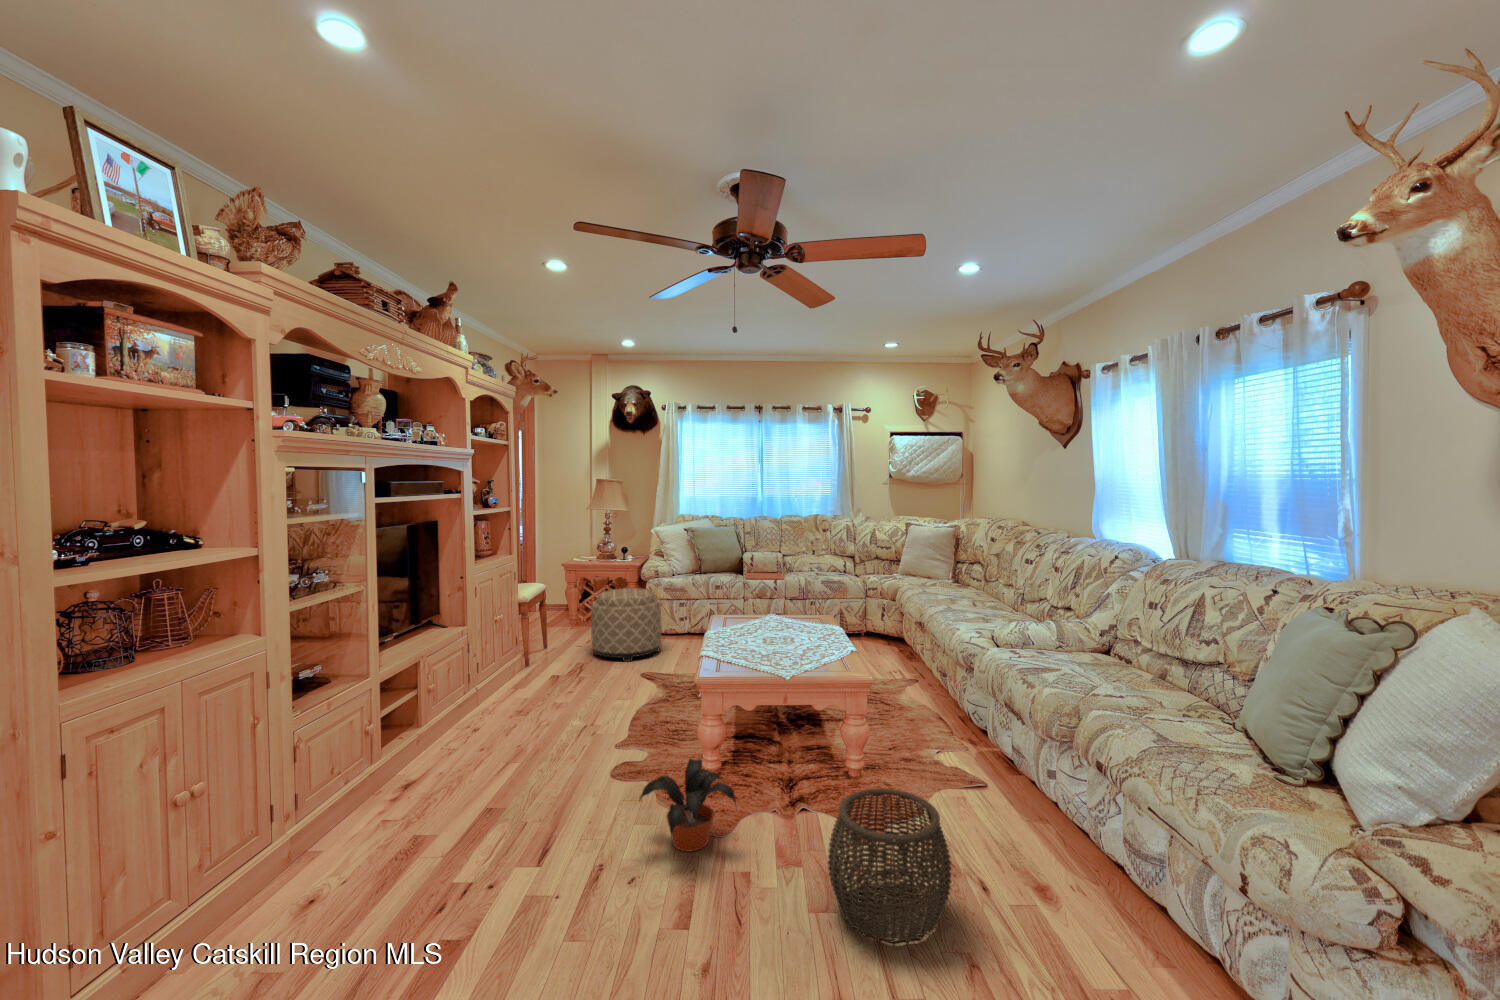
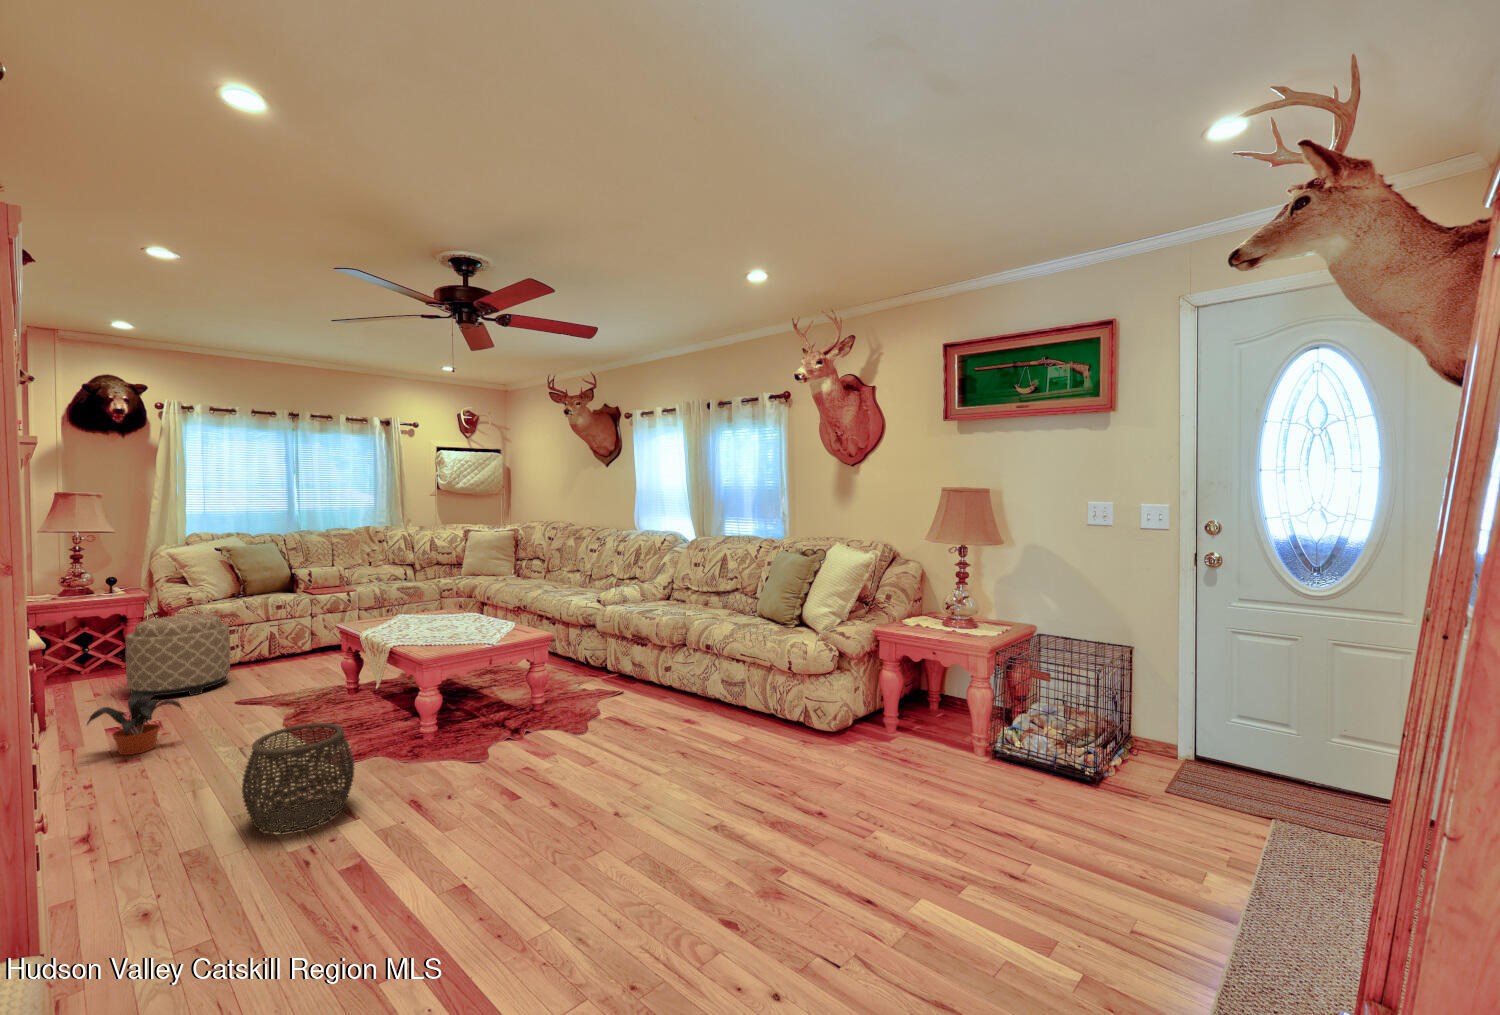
potted plant: present [640,759,736,851] -> present [87,693,182,755]
woven basket: present [828,788,951,943] -> present [242,723,355,833]

